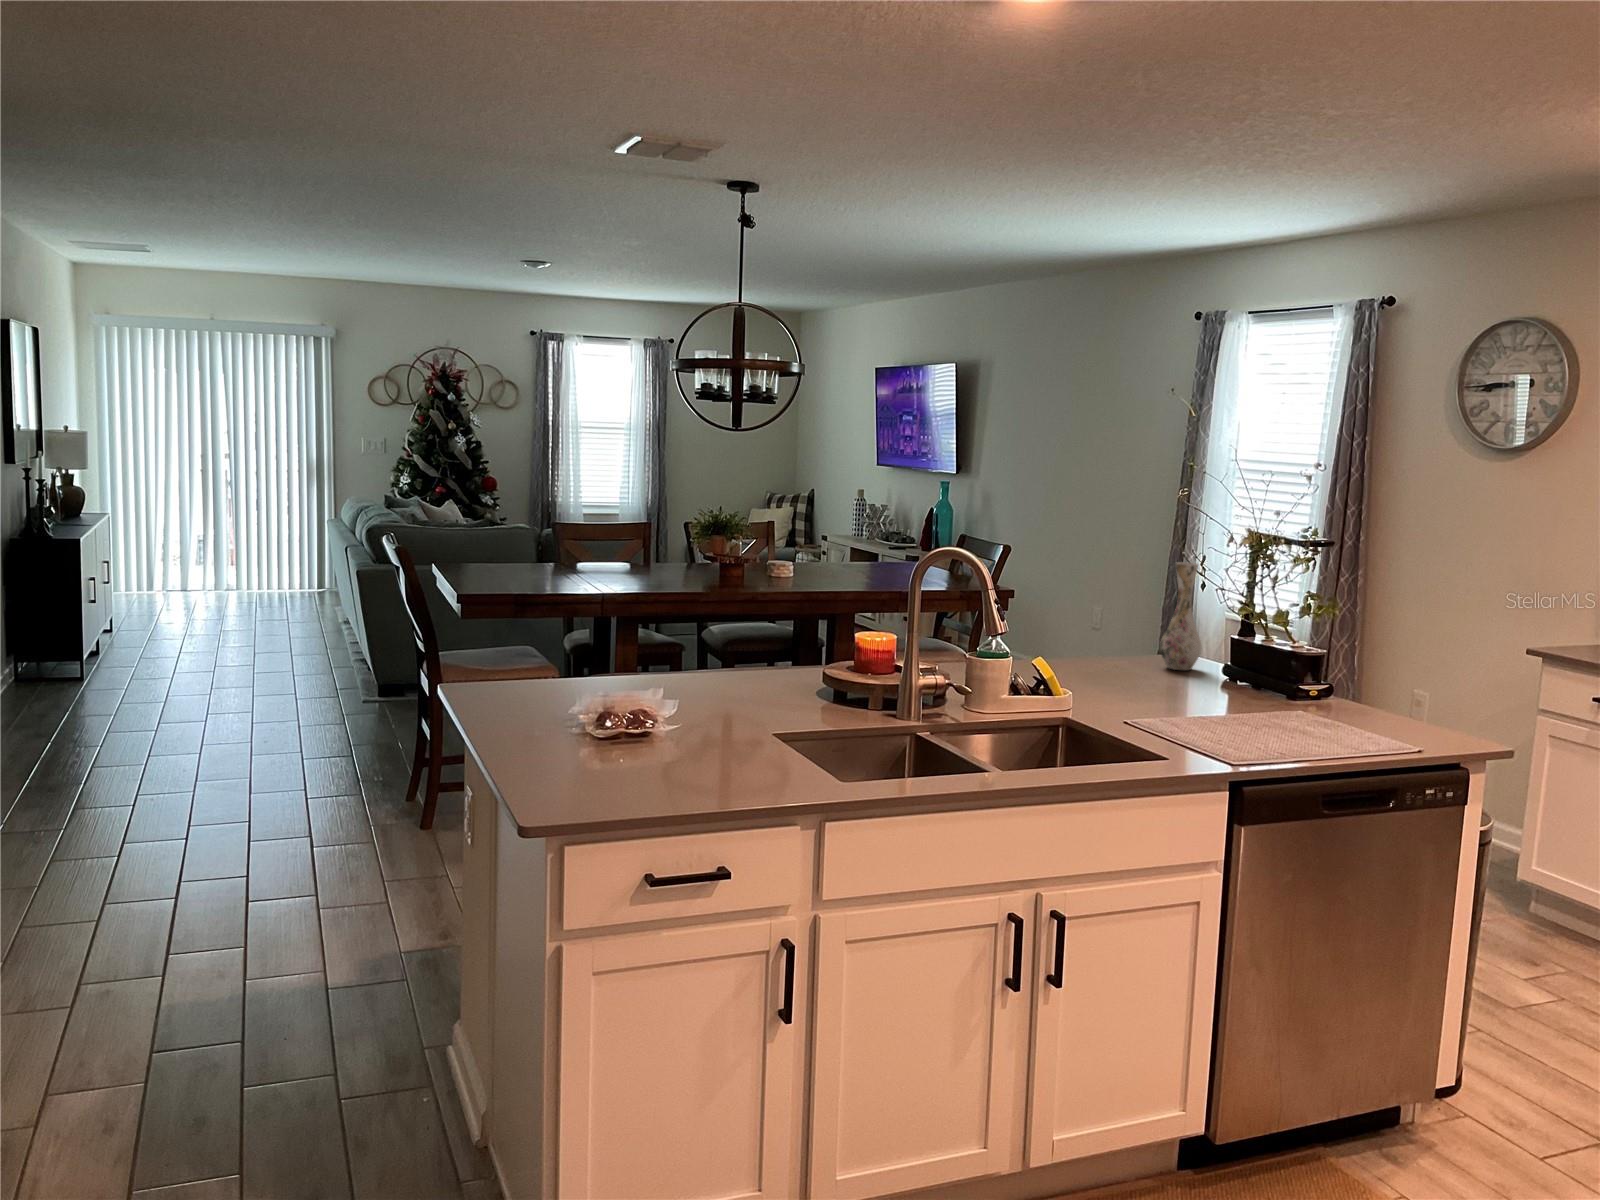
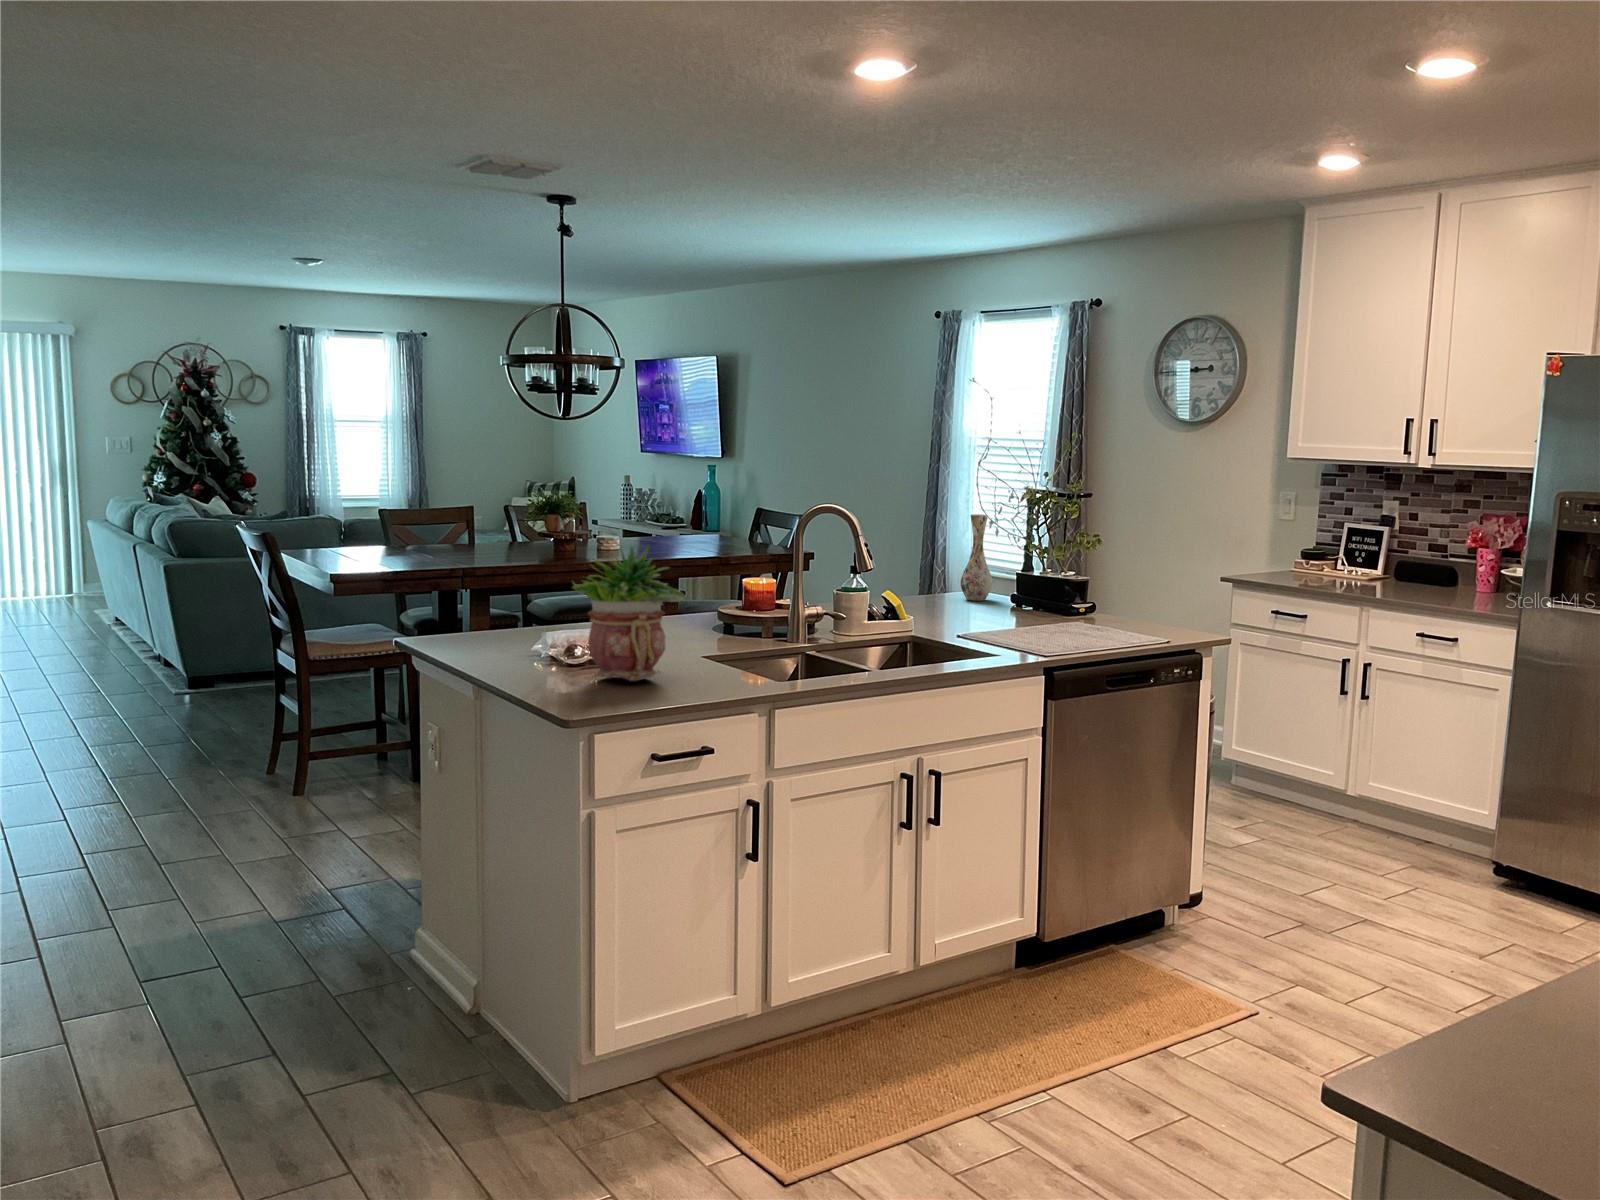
potted plant: none [581,598,725,773] -> present [572,545,686,681]

